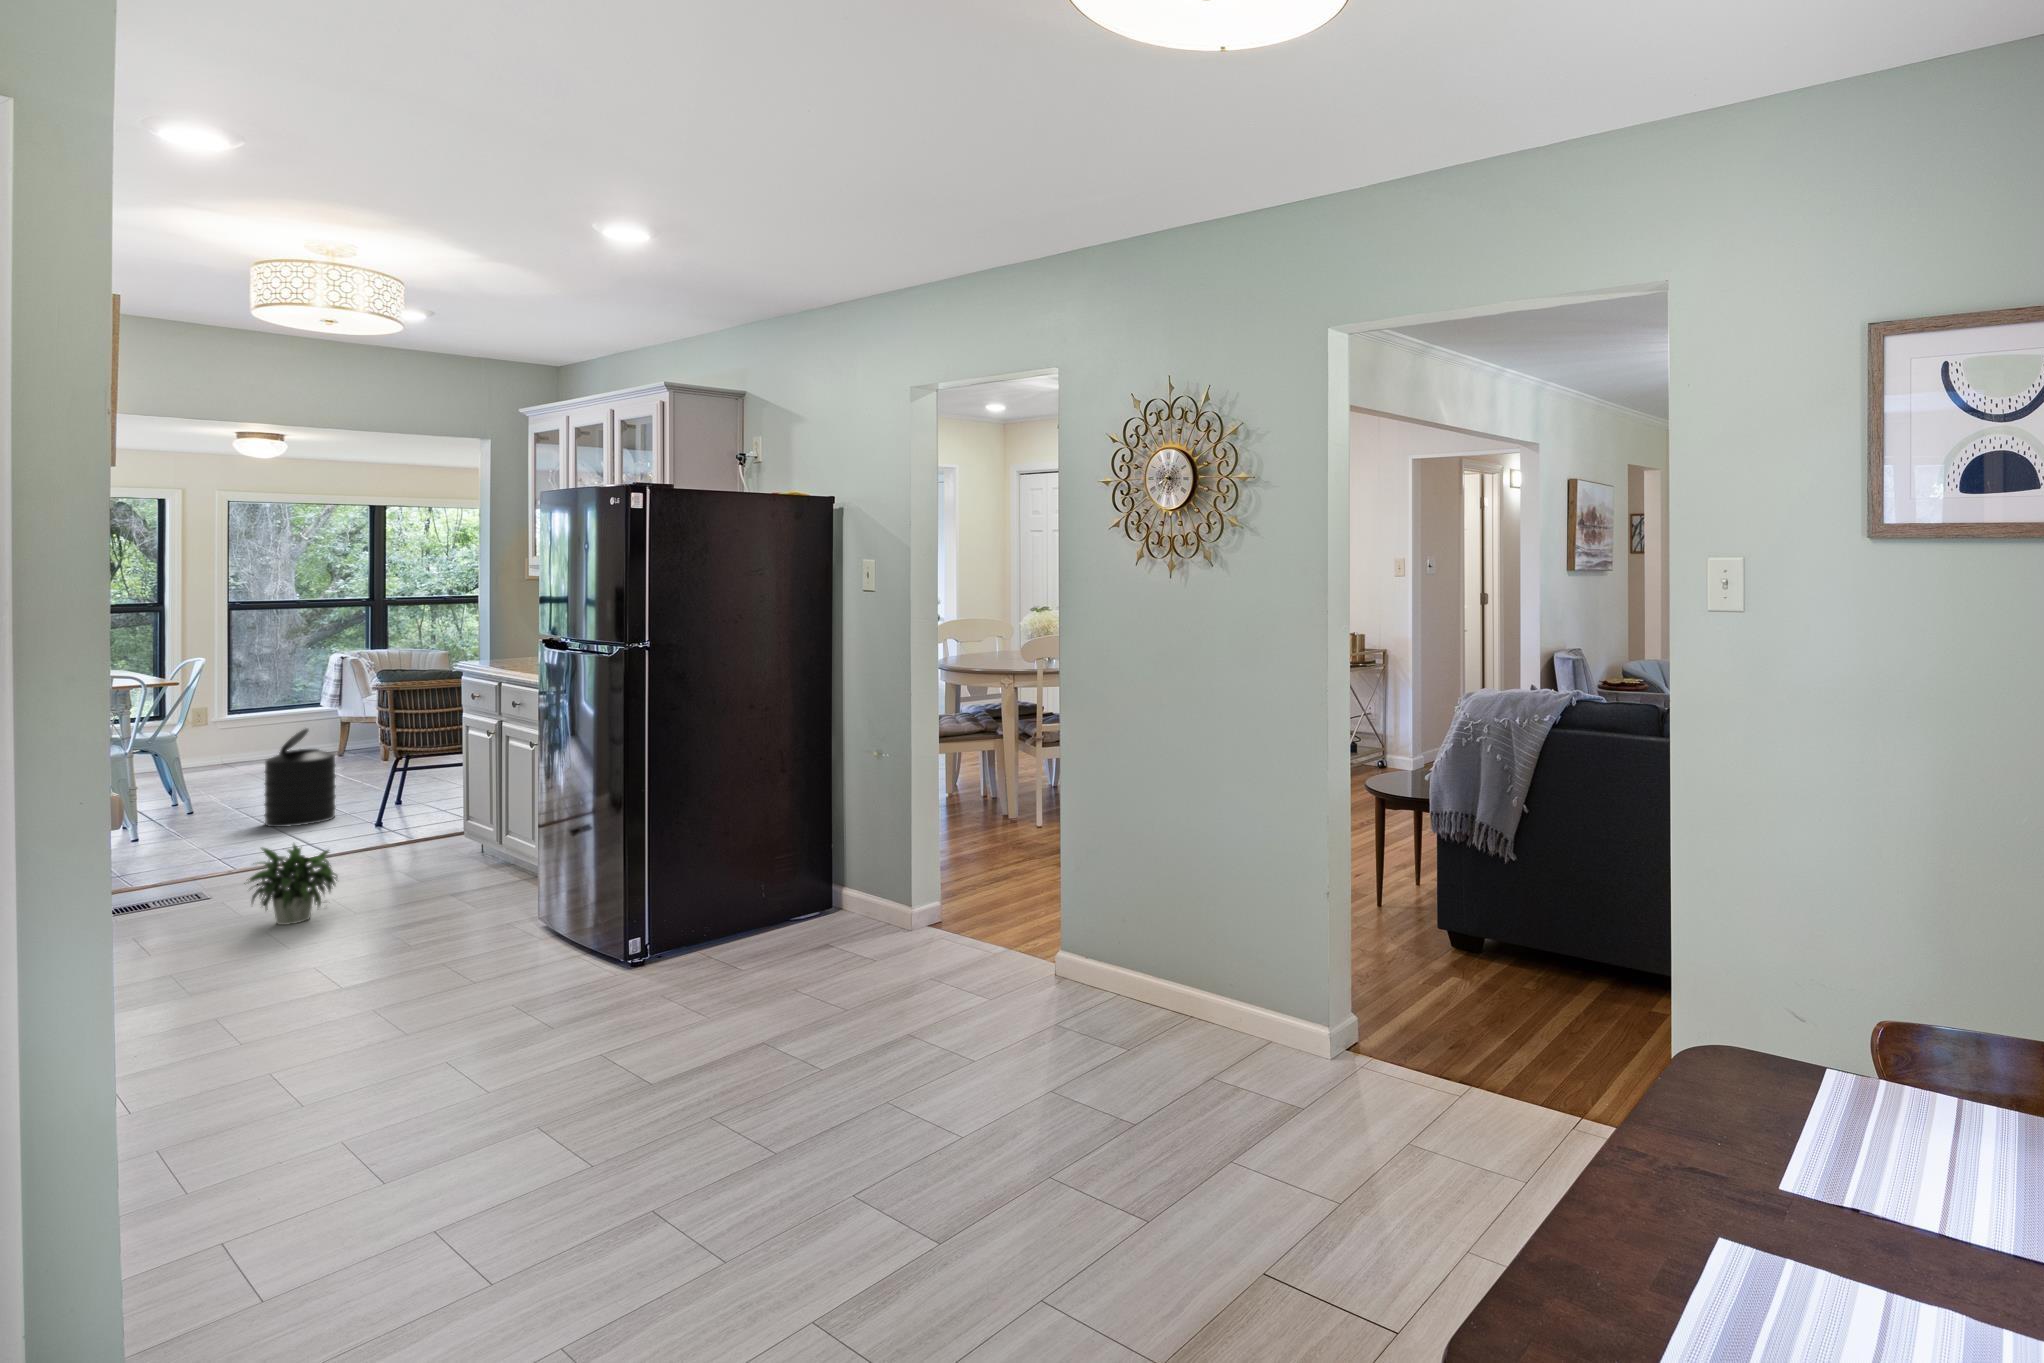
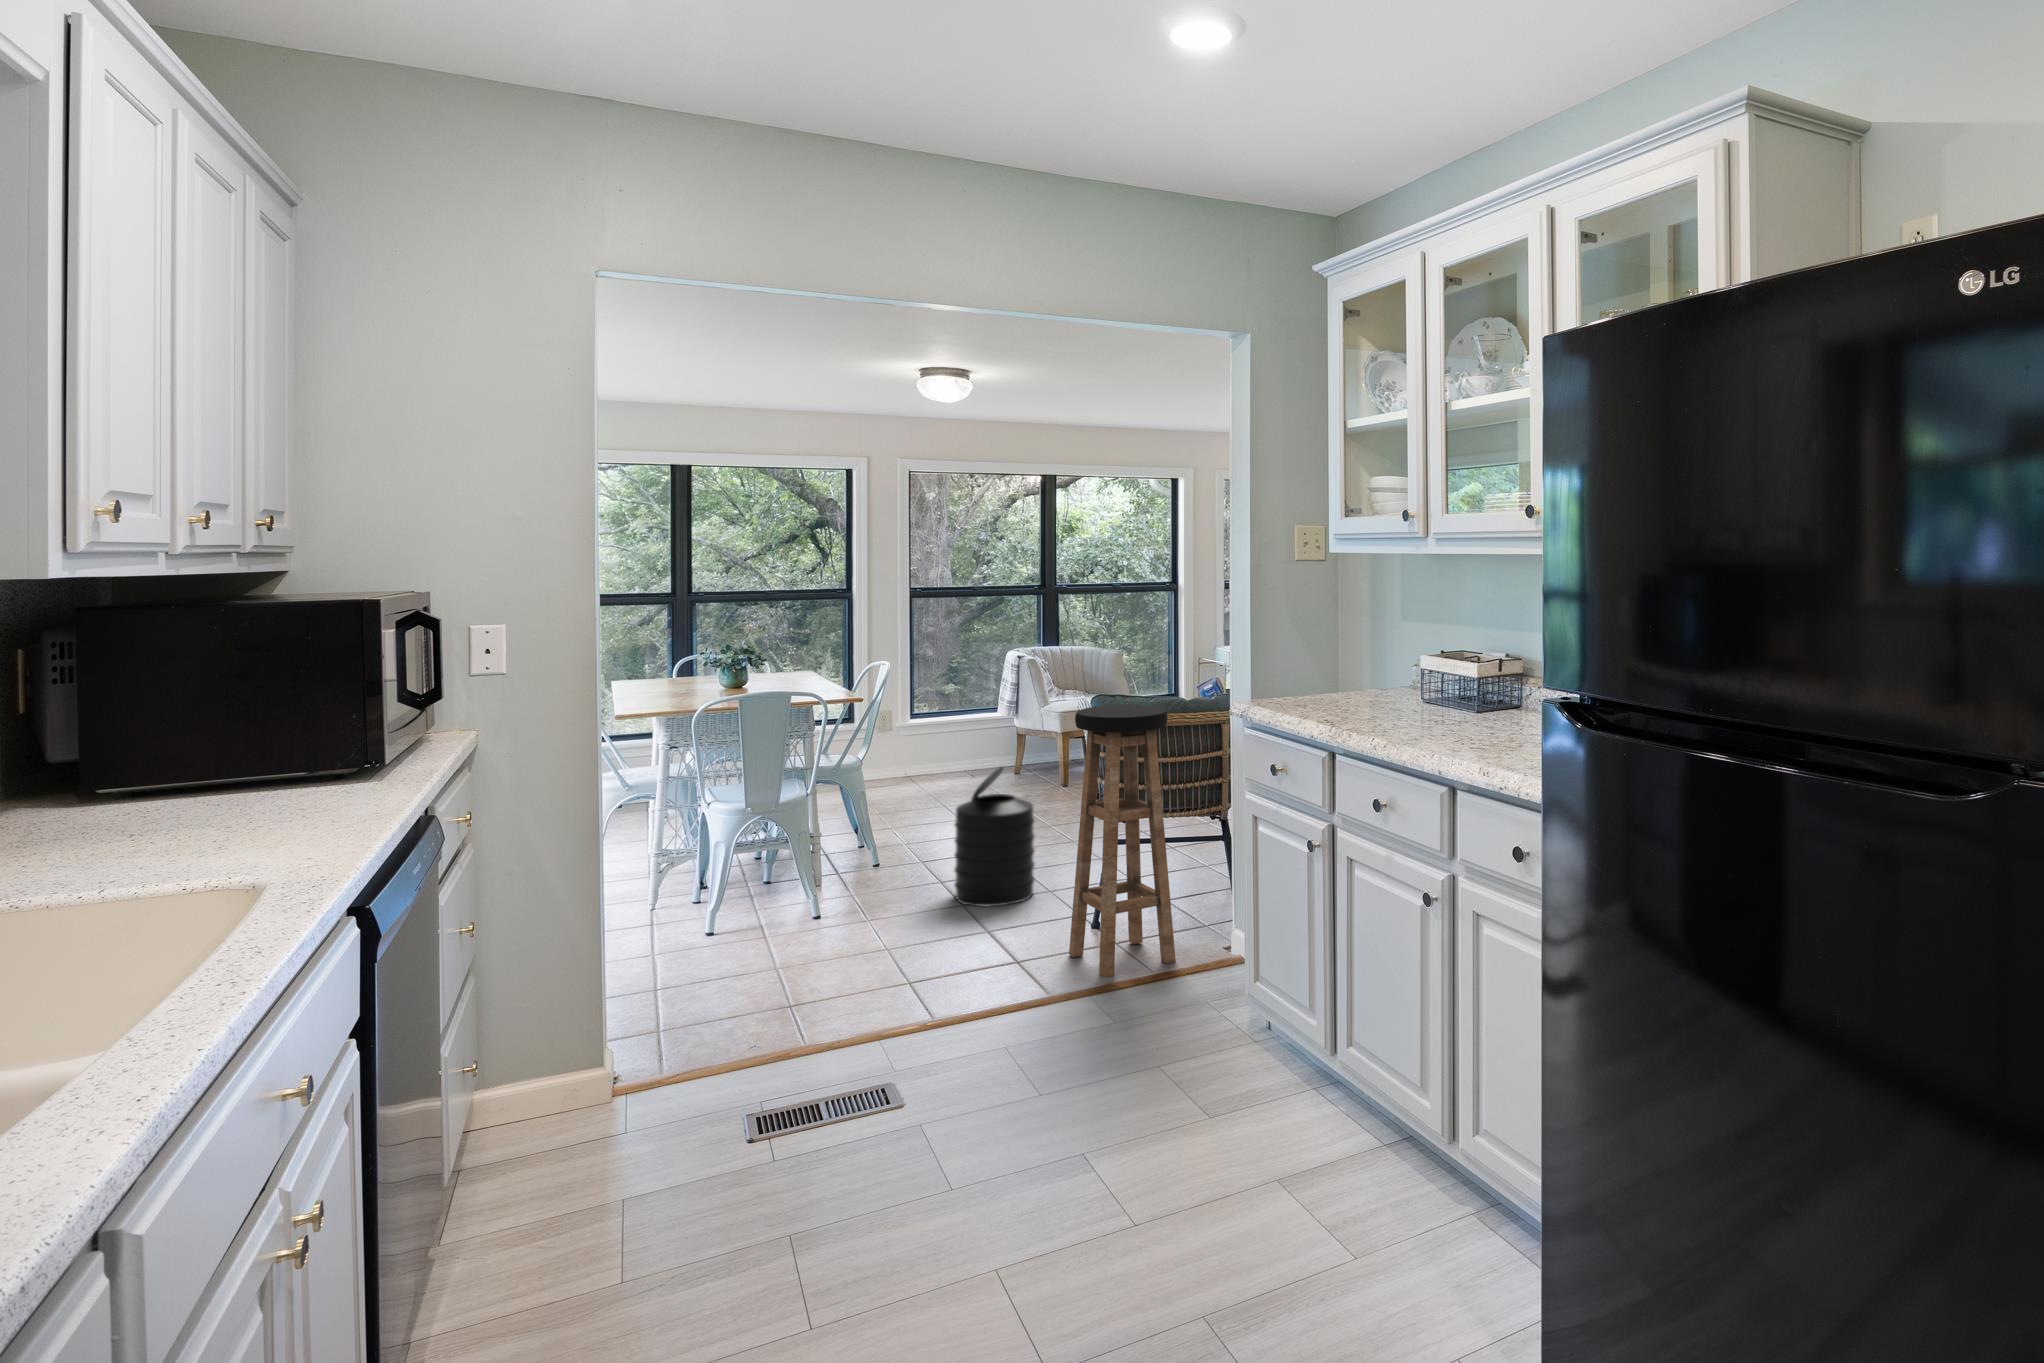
bar stool: none [354,675,435,845] -> present [1069,705,1176,977]
potted plant: present [244,844,337,925] -> none [948,1071,1102,1266]

